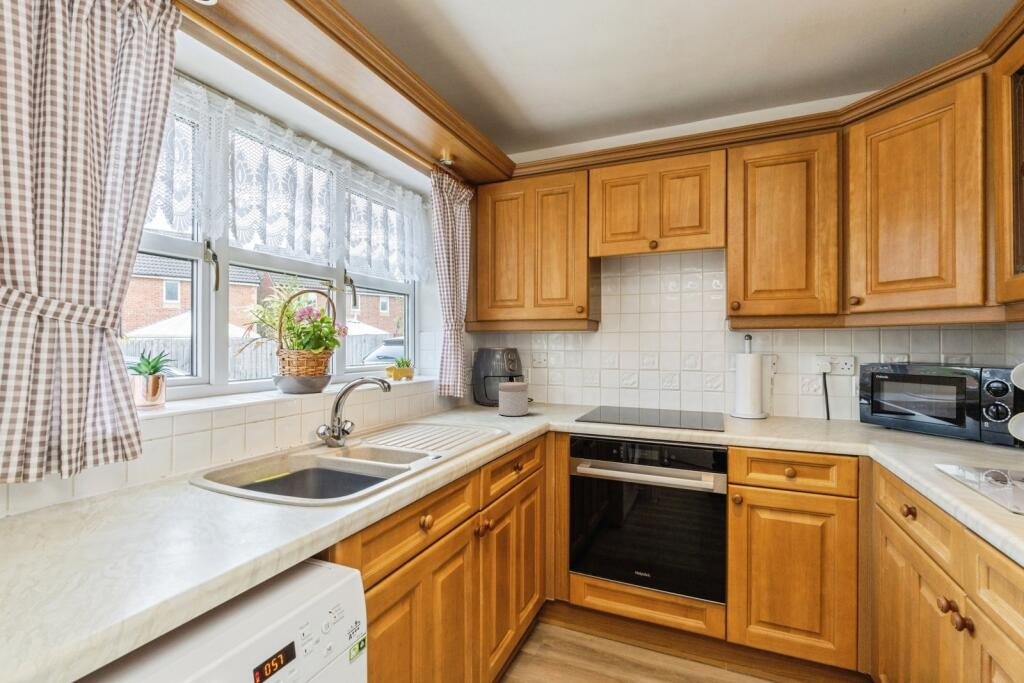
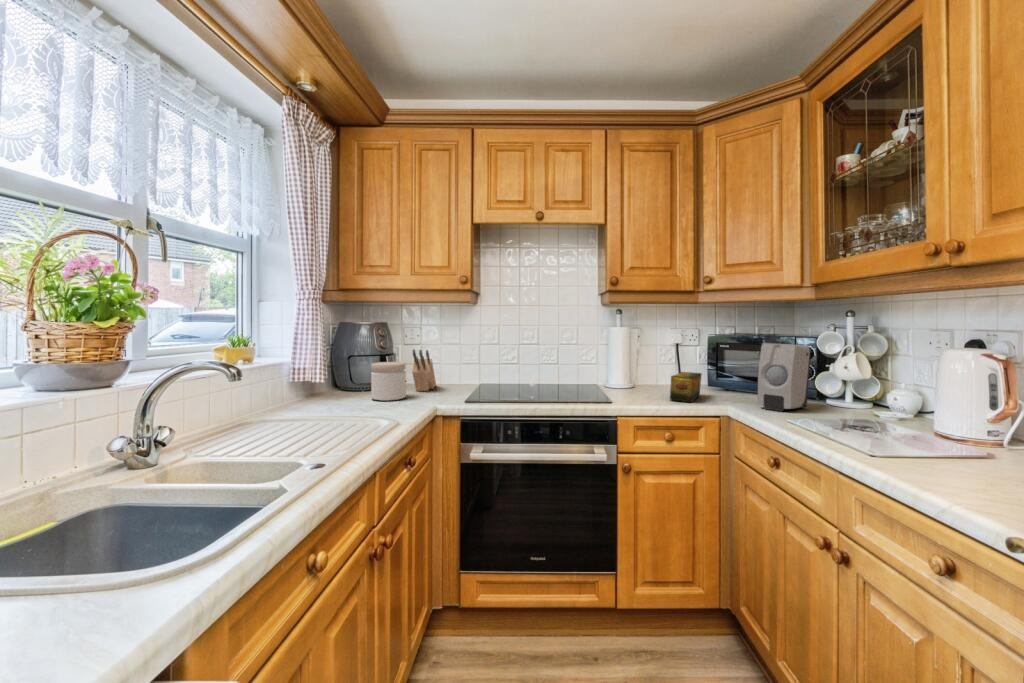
knife block: none [536,371,561,410] -> present [412,349,436,391]
soap dispenser: none [904,372,982,452] -> present [758,343,811,411]
tea box: none [797,402,845,436] -> present [670,372,702,403]

